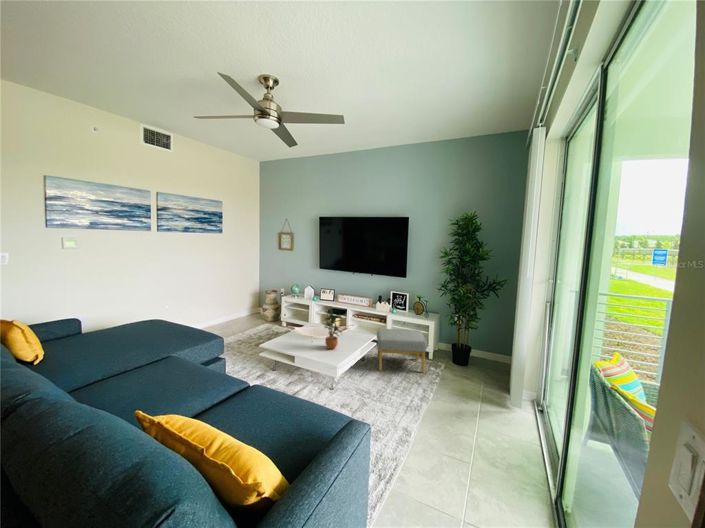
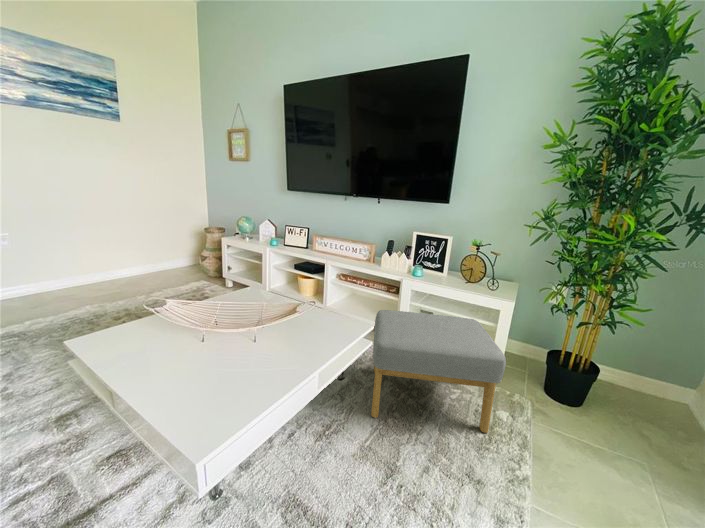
potted plant: present [323,307,342,349] -> none [190,246,274,372]

